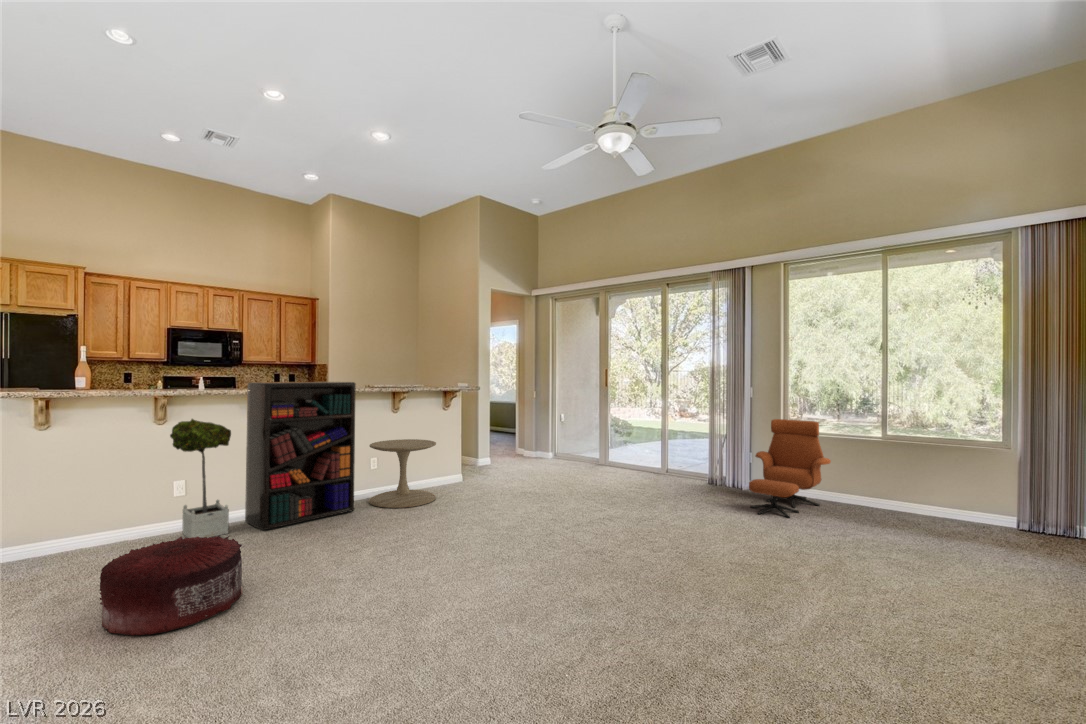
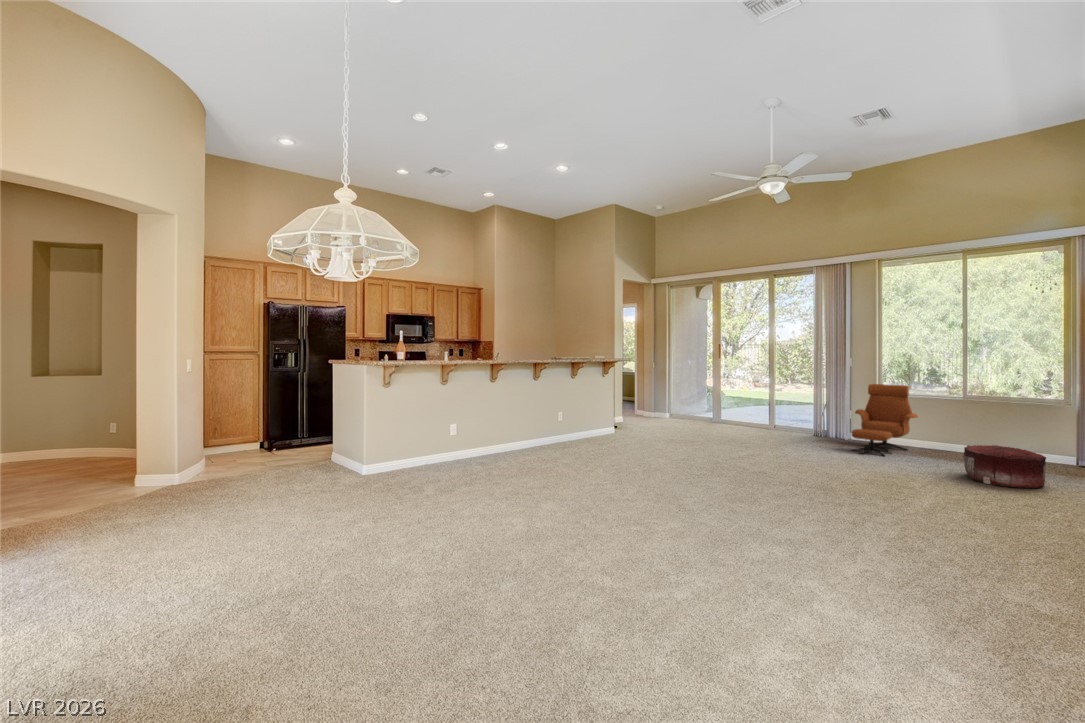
bookshelf: present [245,382,356,530] -> none [489,355,557,456]
potted tree: present [170,419,231,538] -> none [453,380,489,461]
side table: present [369,439,436,508] -> none [558,399,606,447]
pouf: present [100,536,243,636] -> present [963,445,1046,488]

